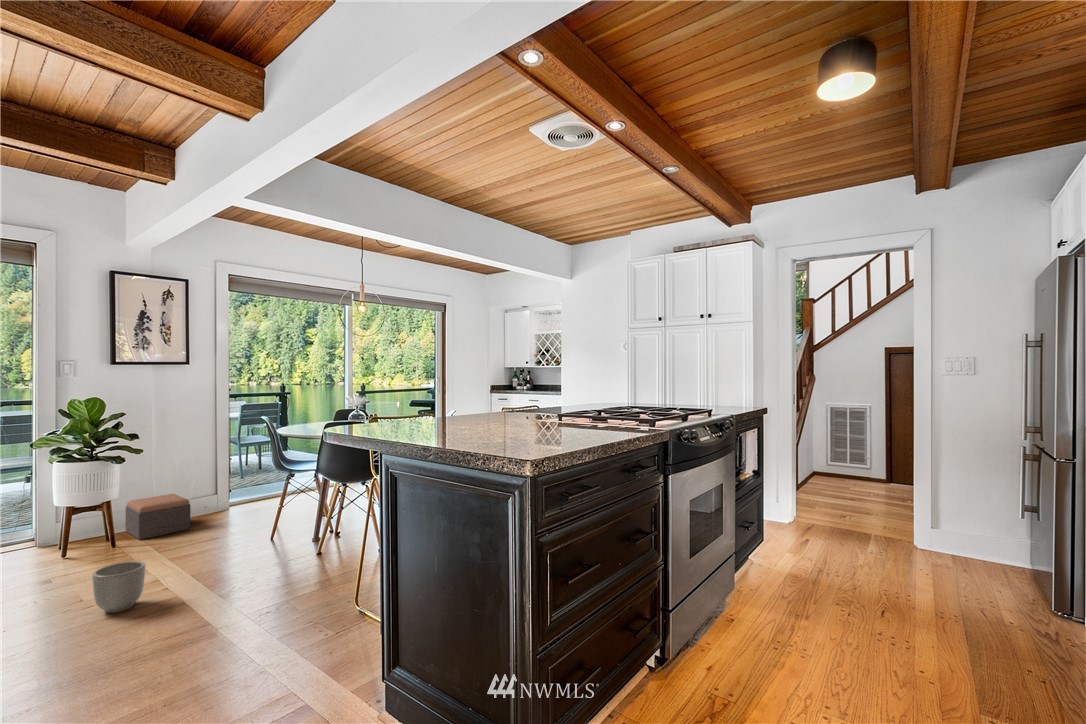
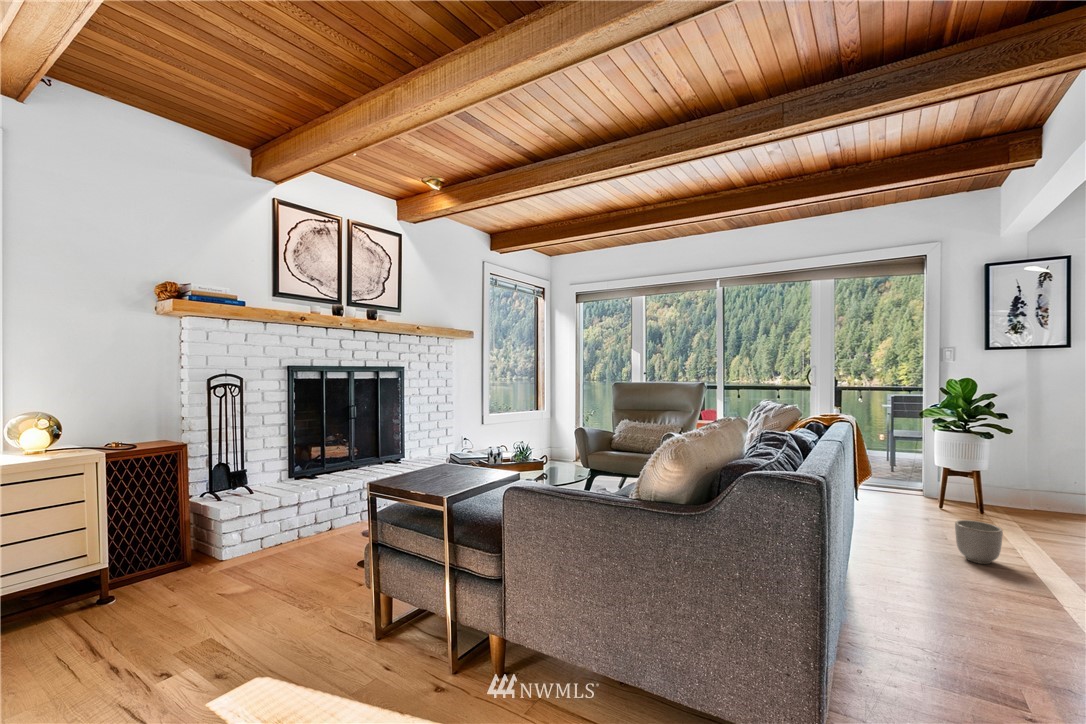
footstool: present [125,494,191,540] -> none [997,477,1068,523]

